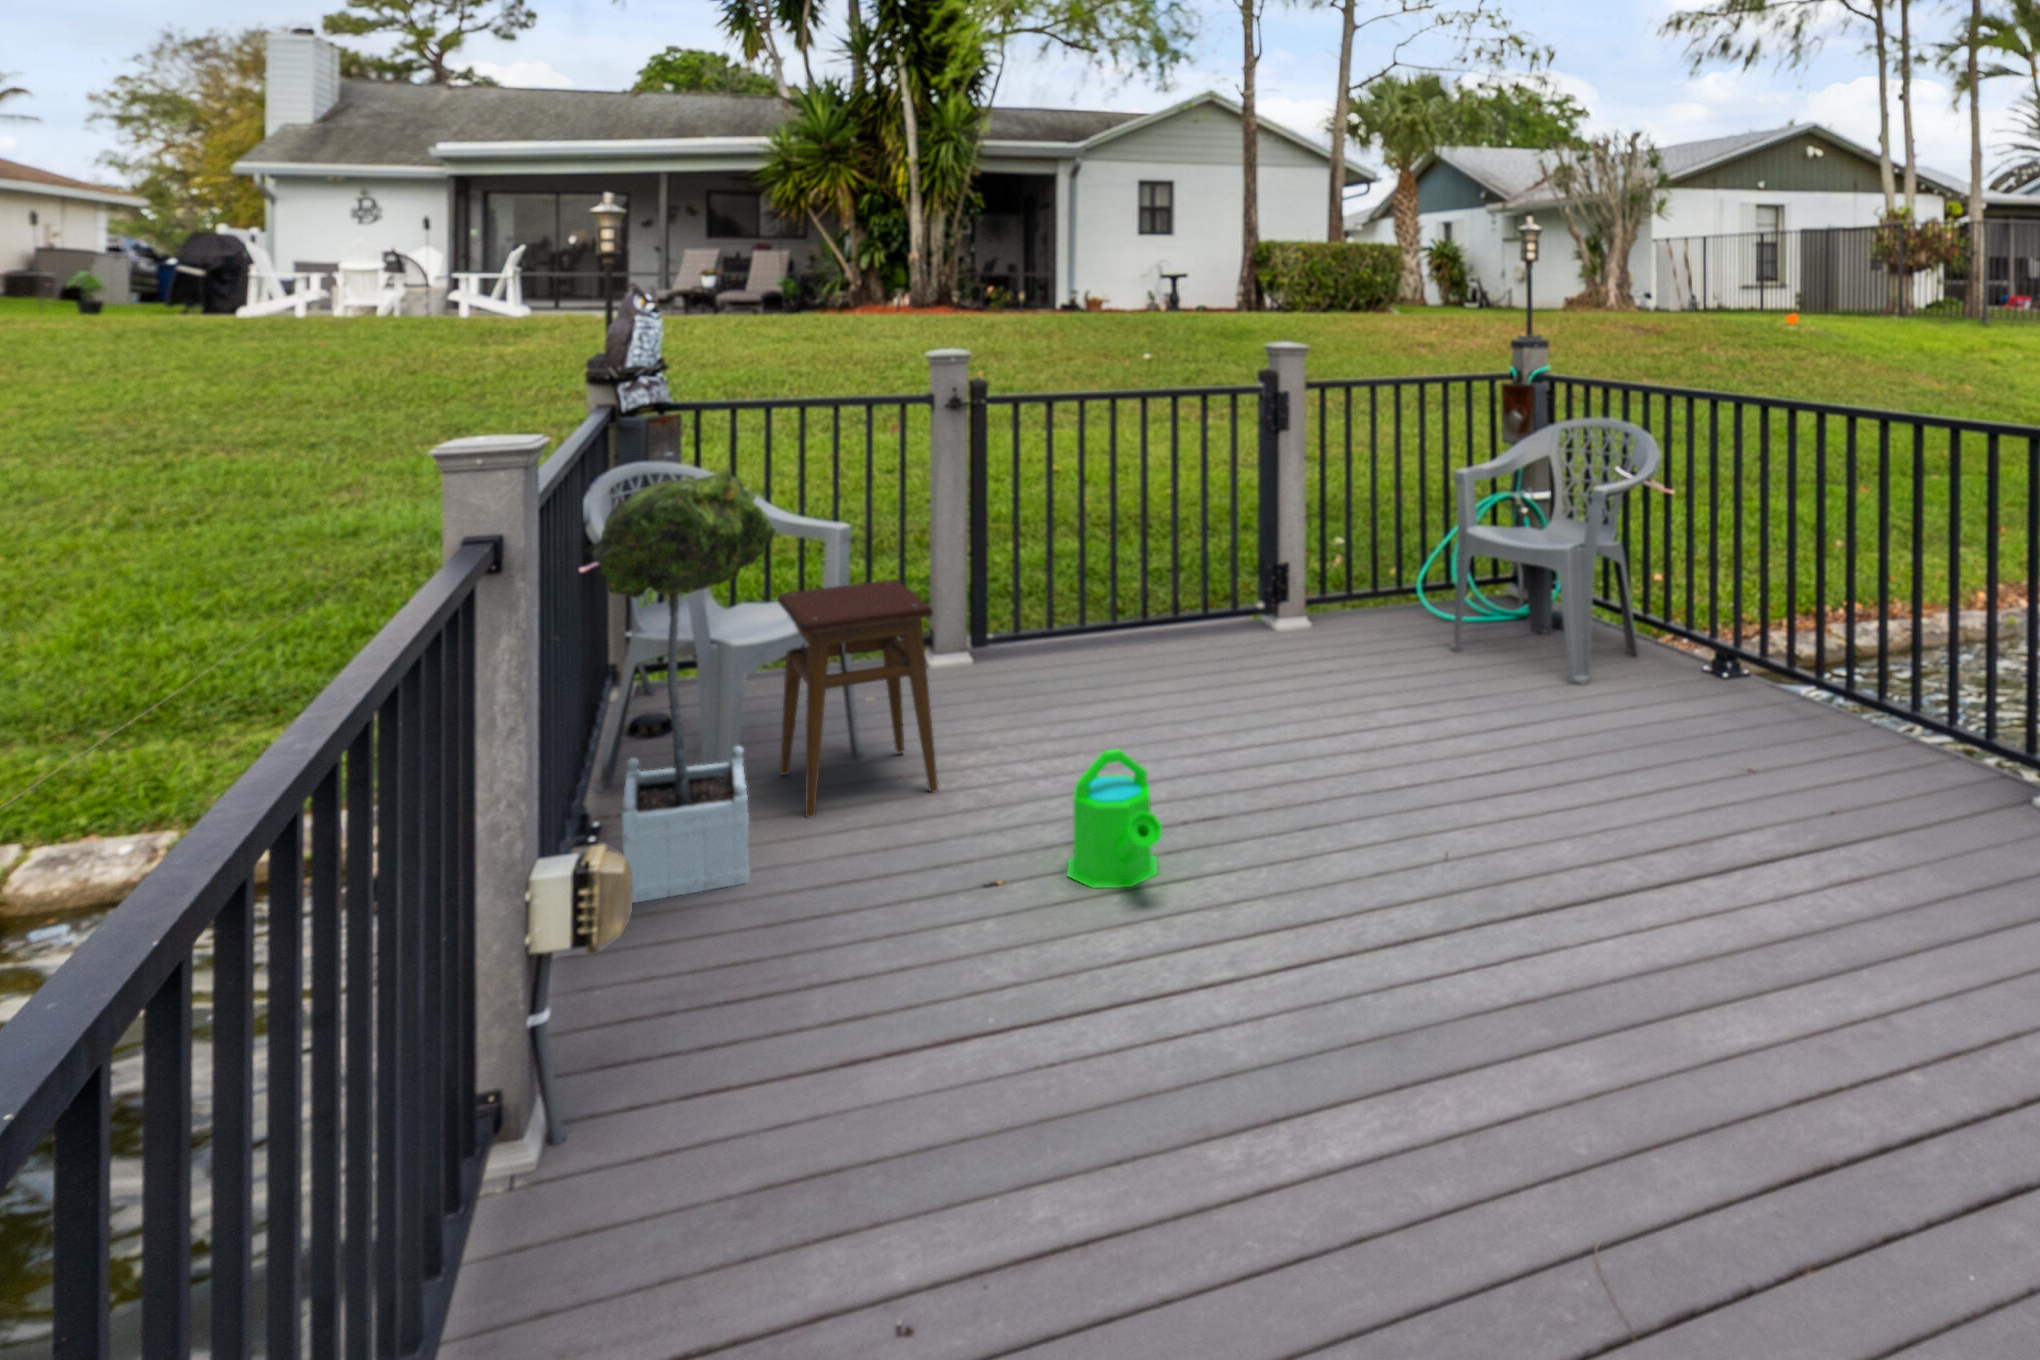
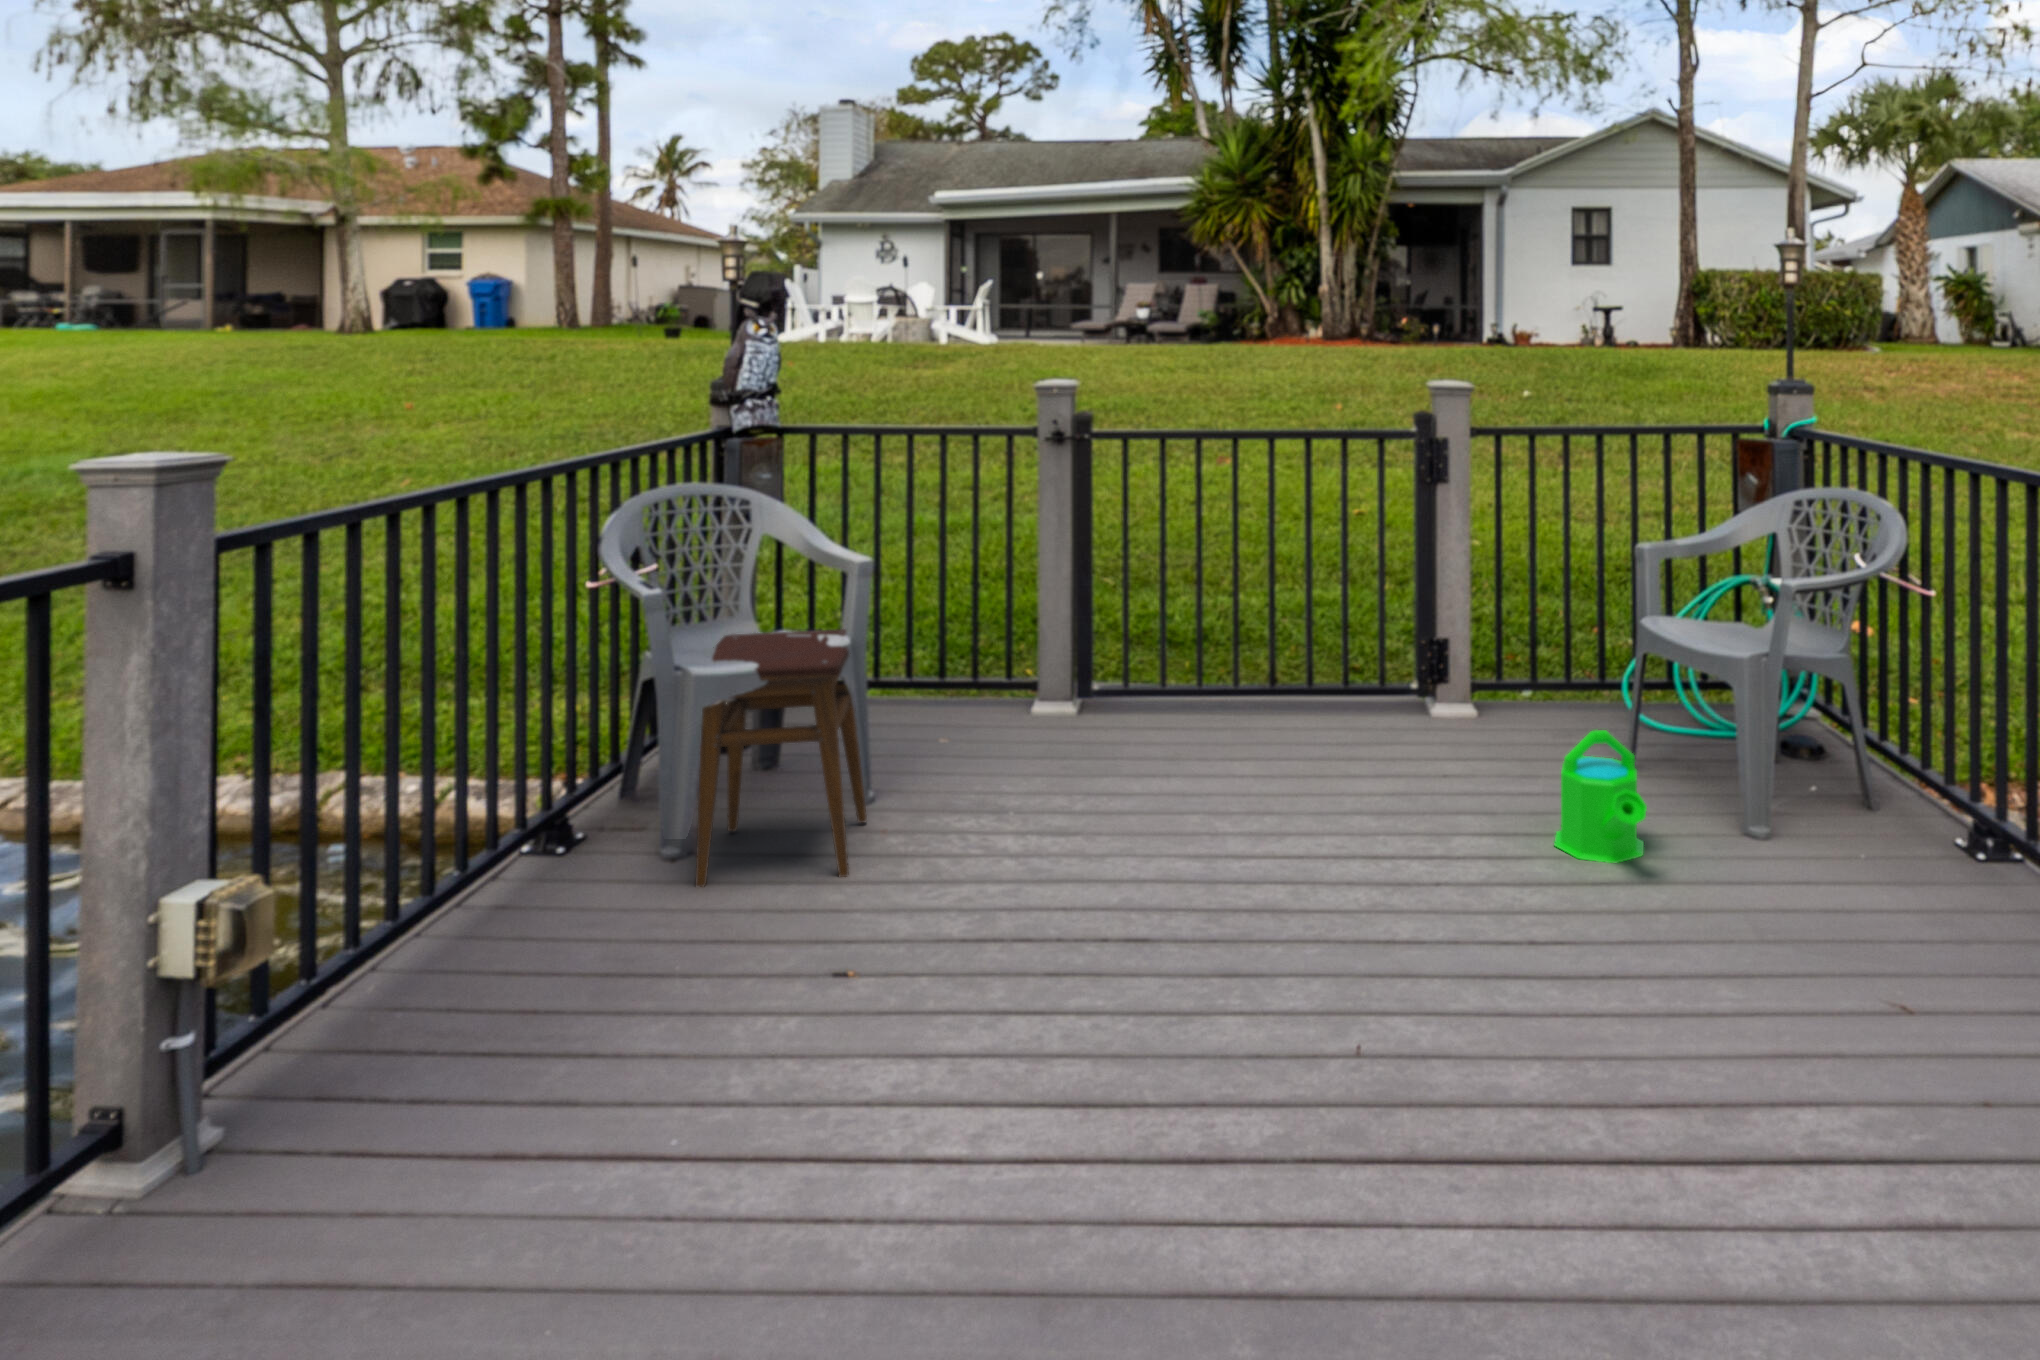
potted tree: present [586,468,776,903] -> none [378,498,611,961]
watering can: present [1067,749,1162,888] -> present [1554,730,1647,863]

